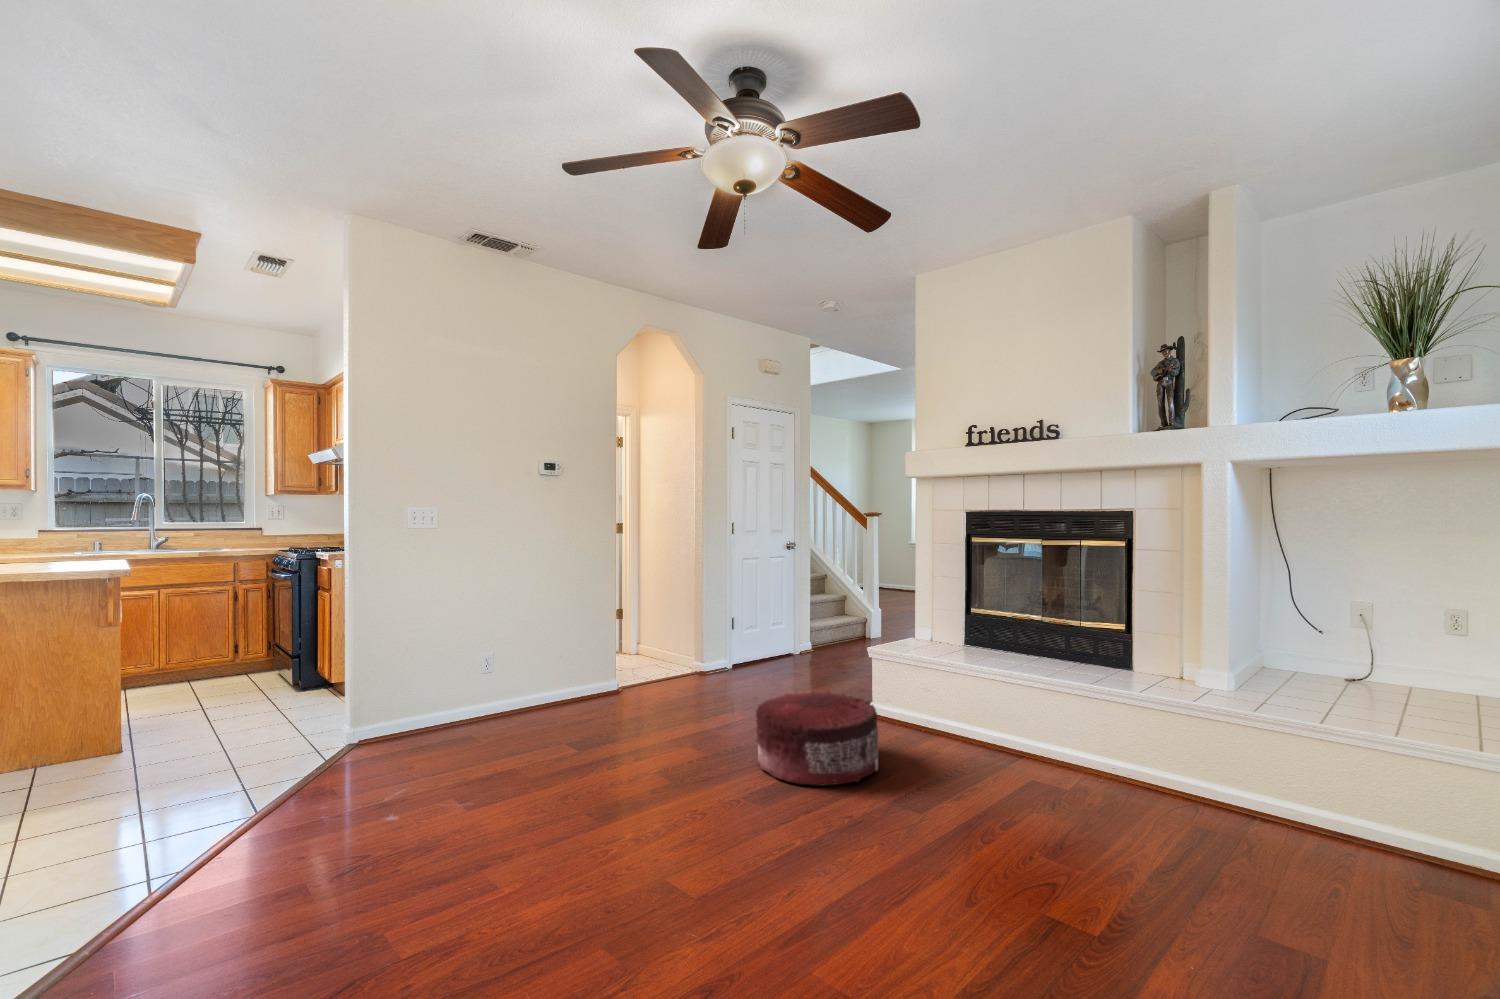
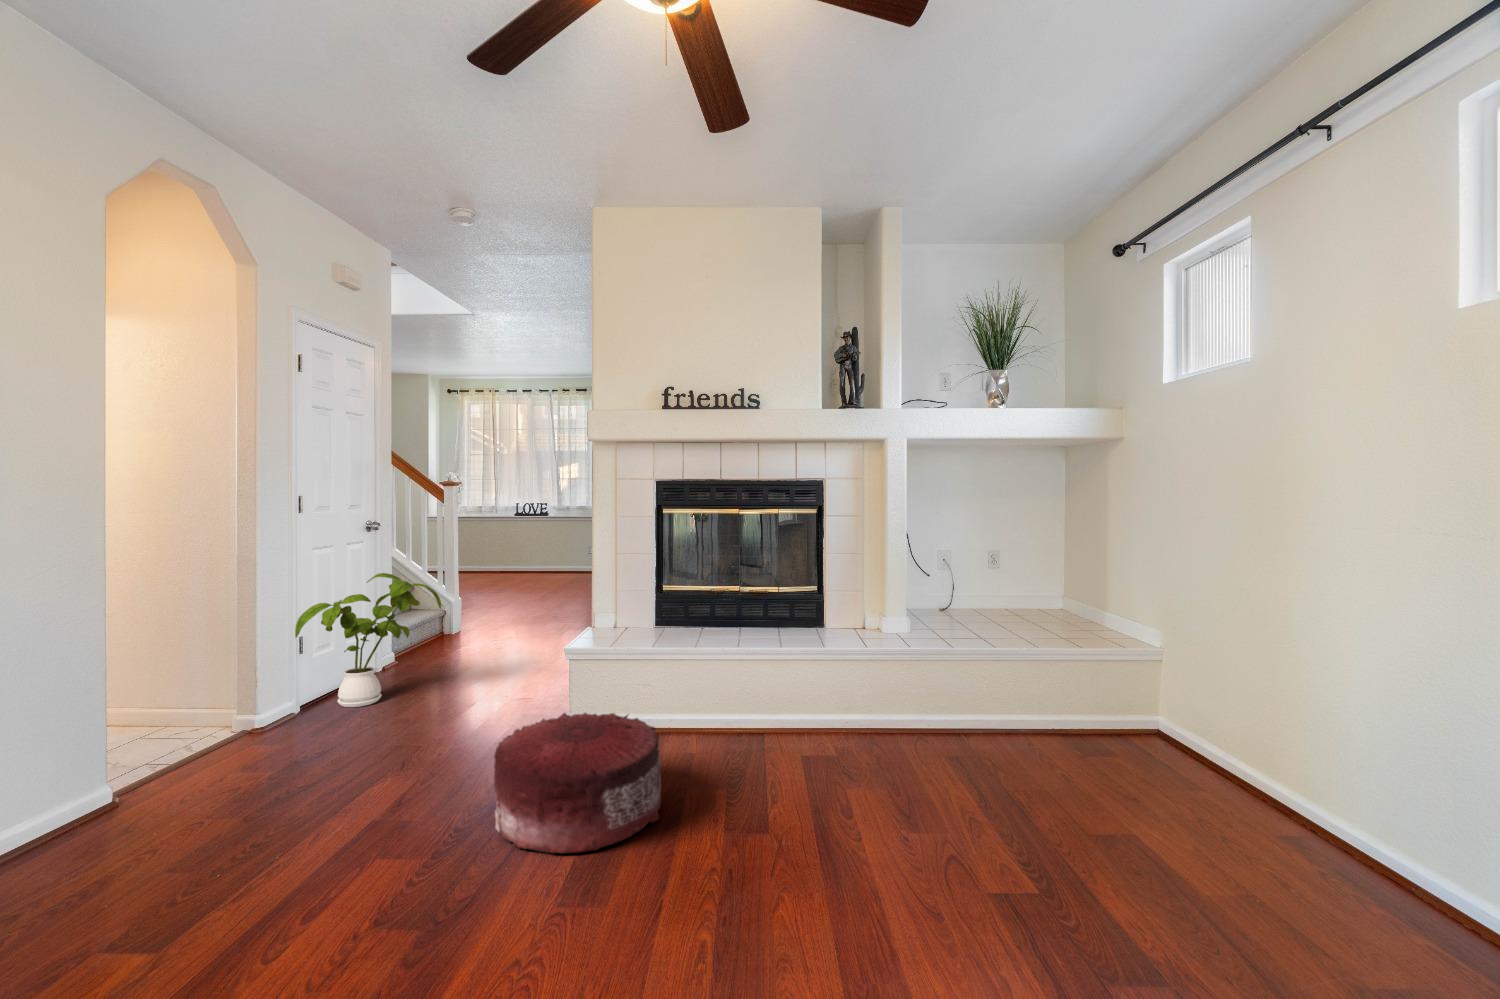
house plant: none [727,579,818,673] -> present [295,573,441,707]

